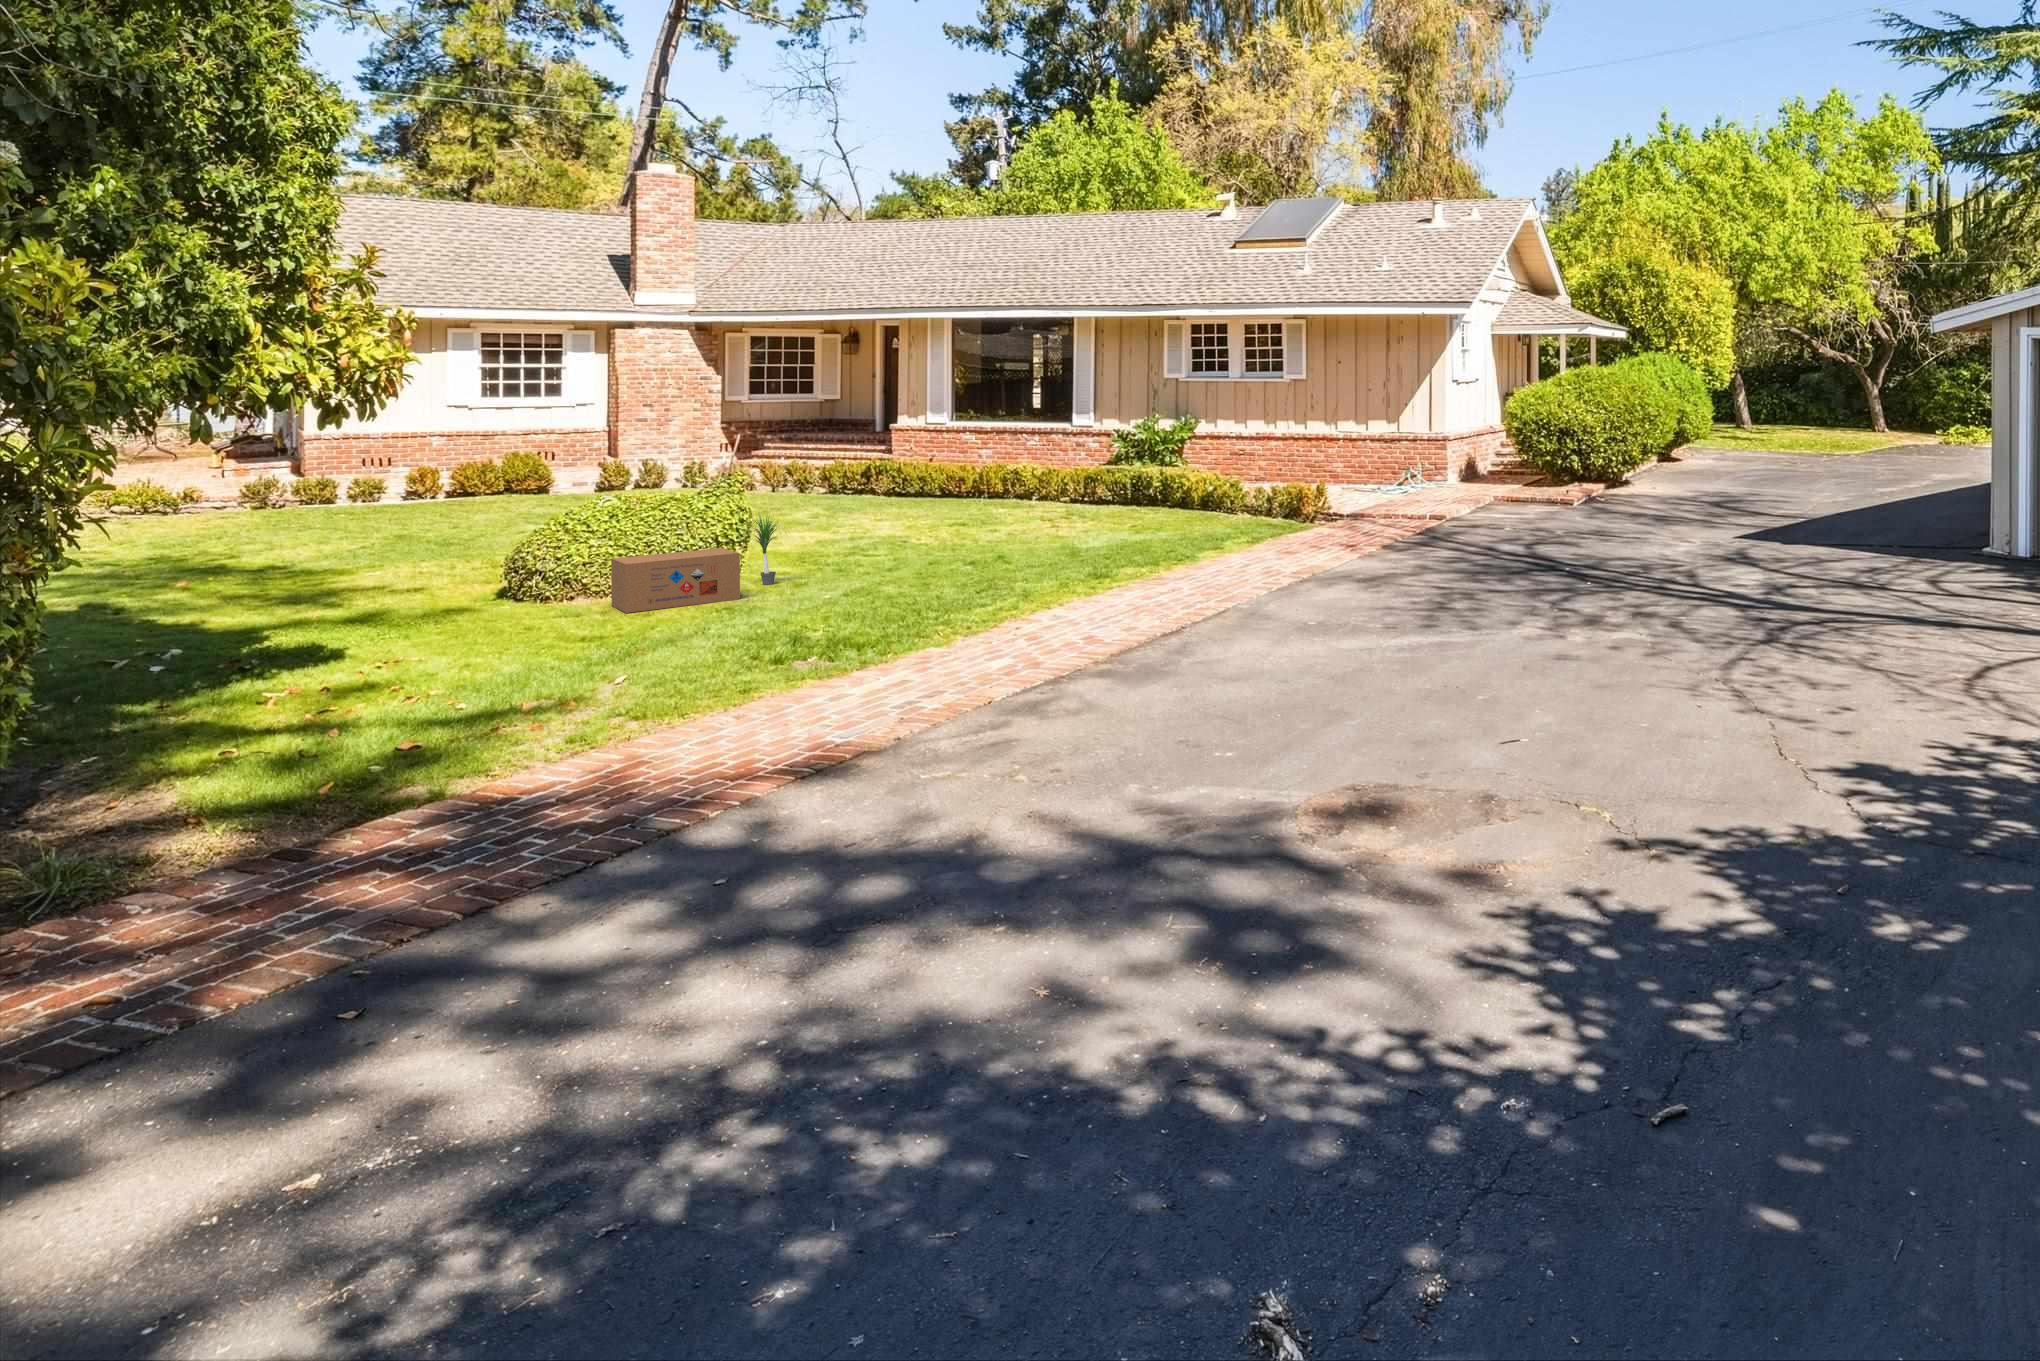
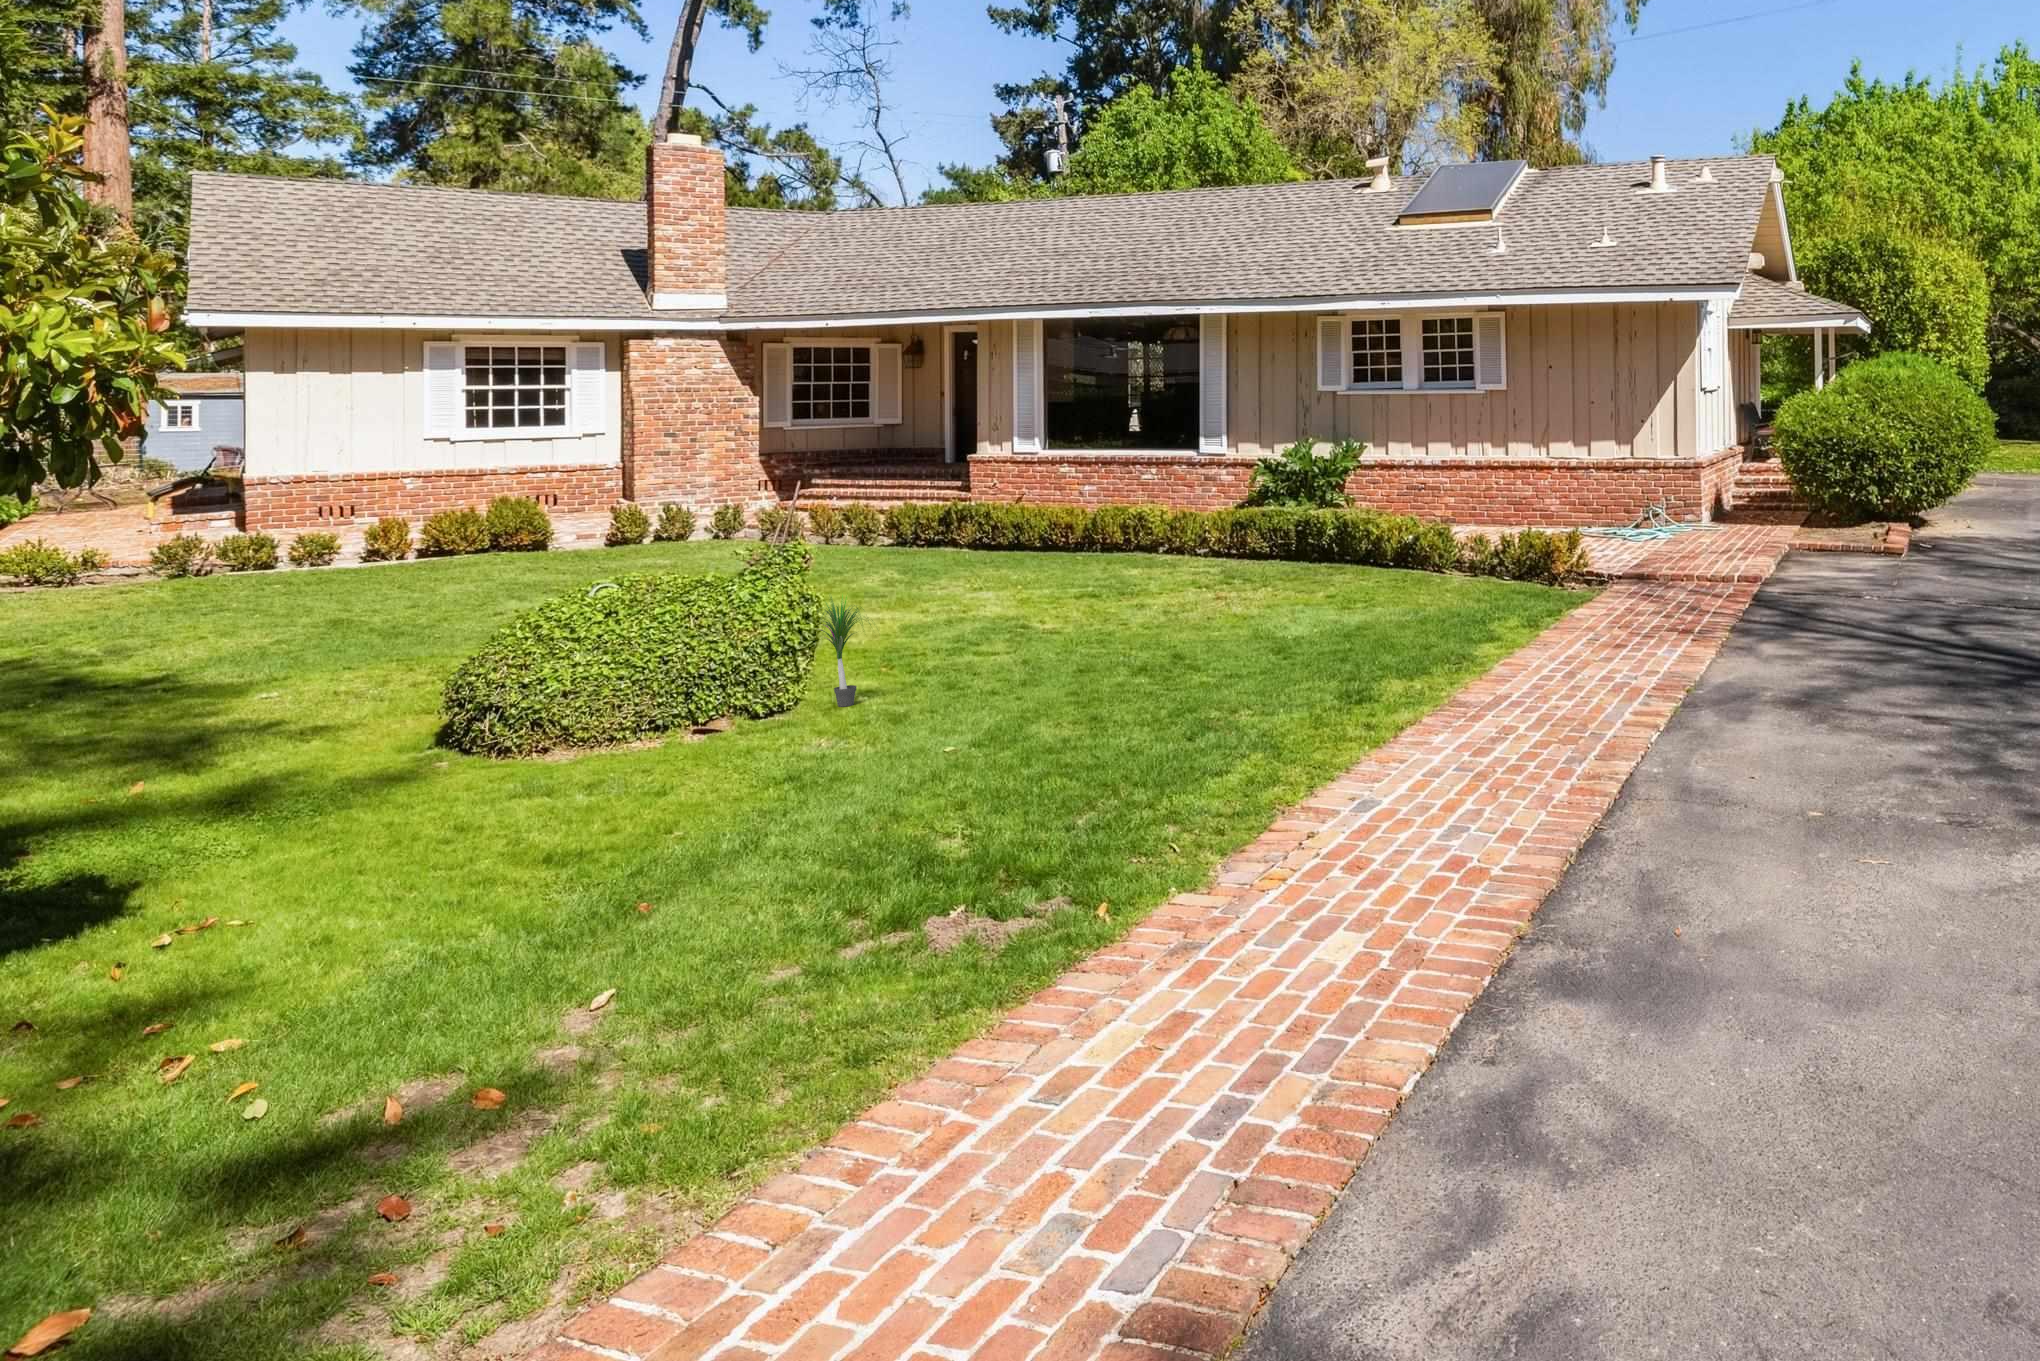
cardboard box: present [611,548,740,613] -> none [609,654,807,770]

